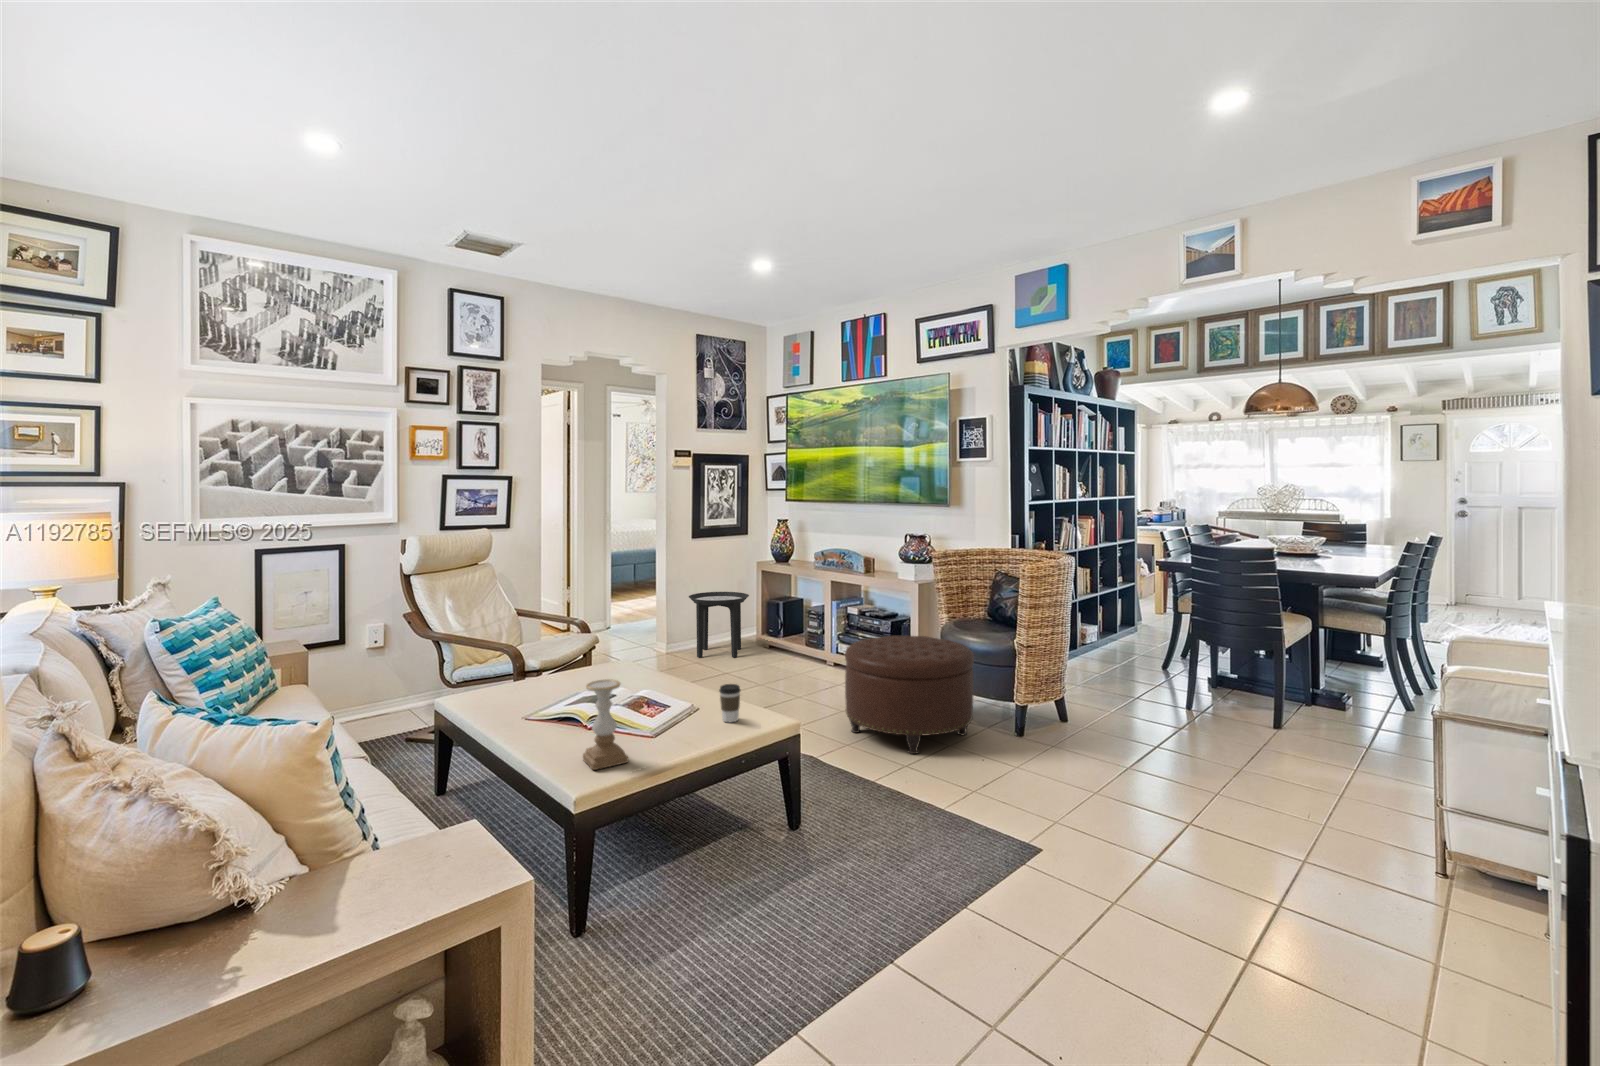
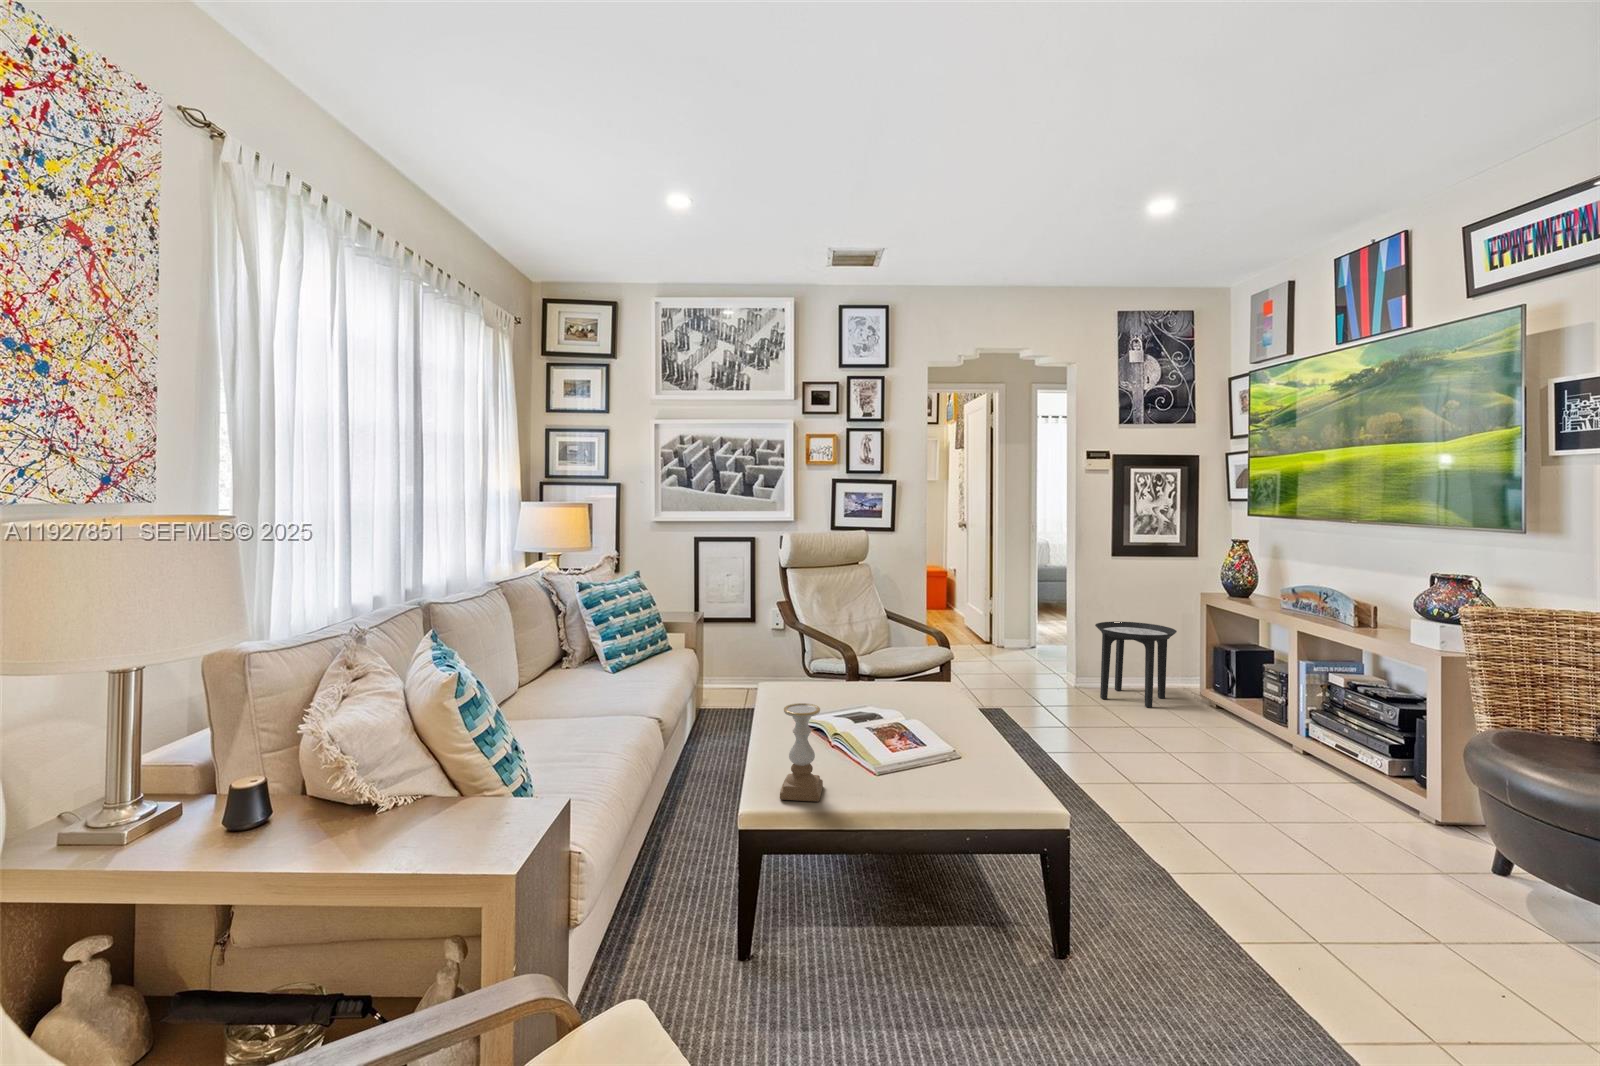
ottoman: present [845,635,974,754] -> none [1233,720,1489,919]
coffee cup: present [719,684,740,722] -> none [961,740,989,789]

